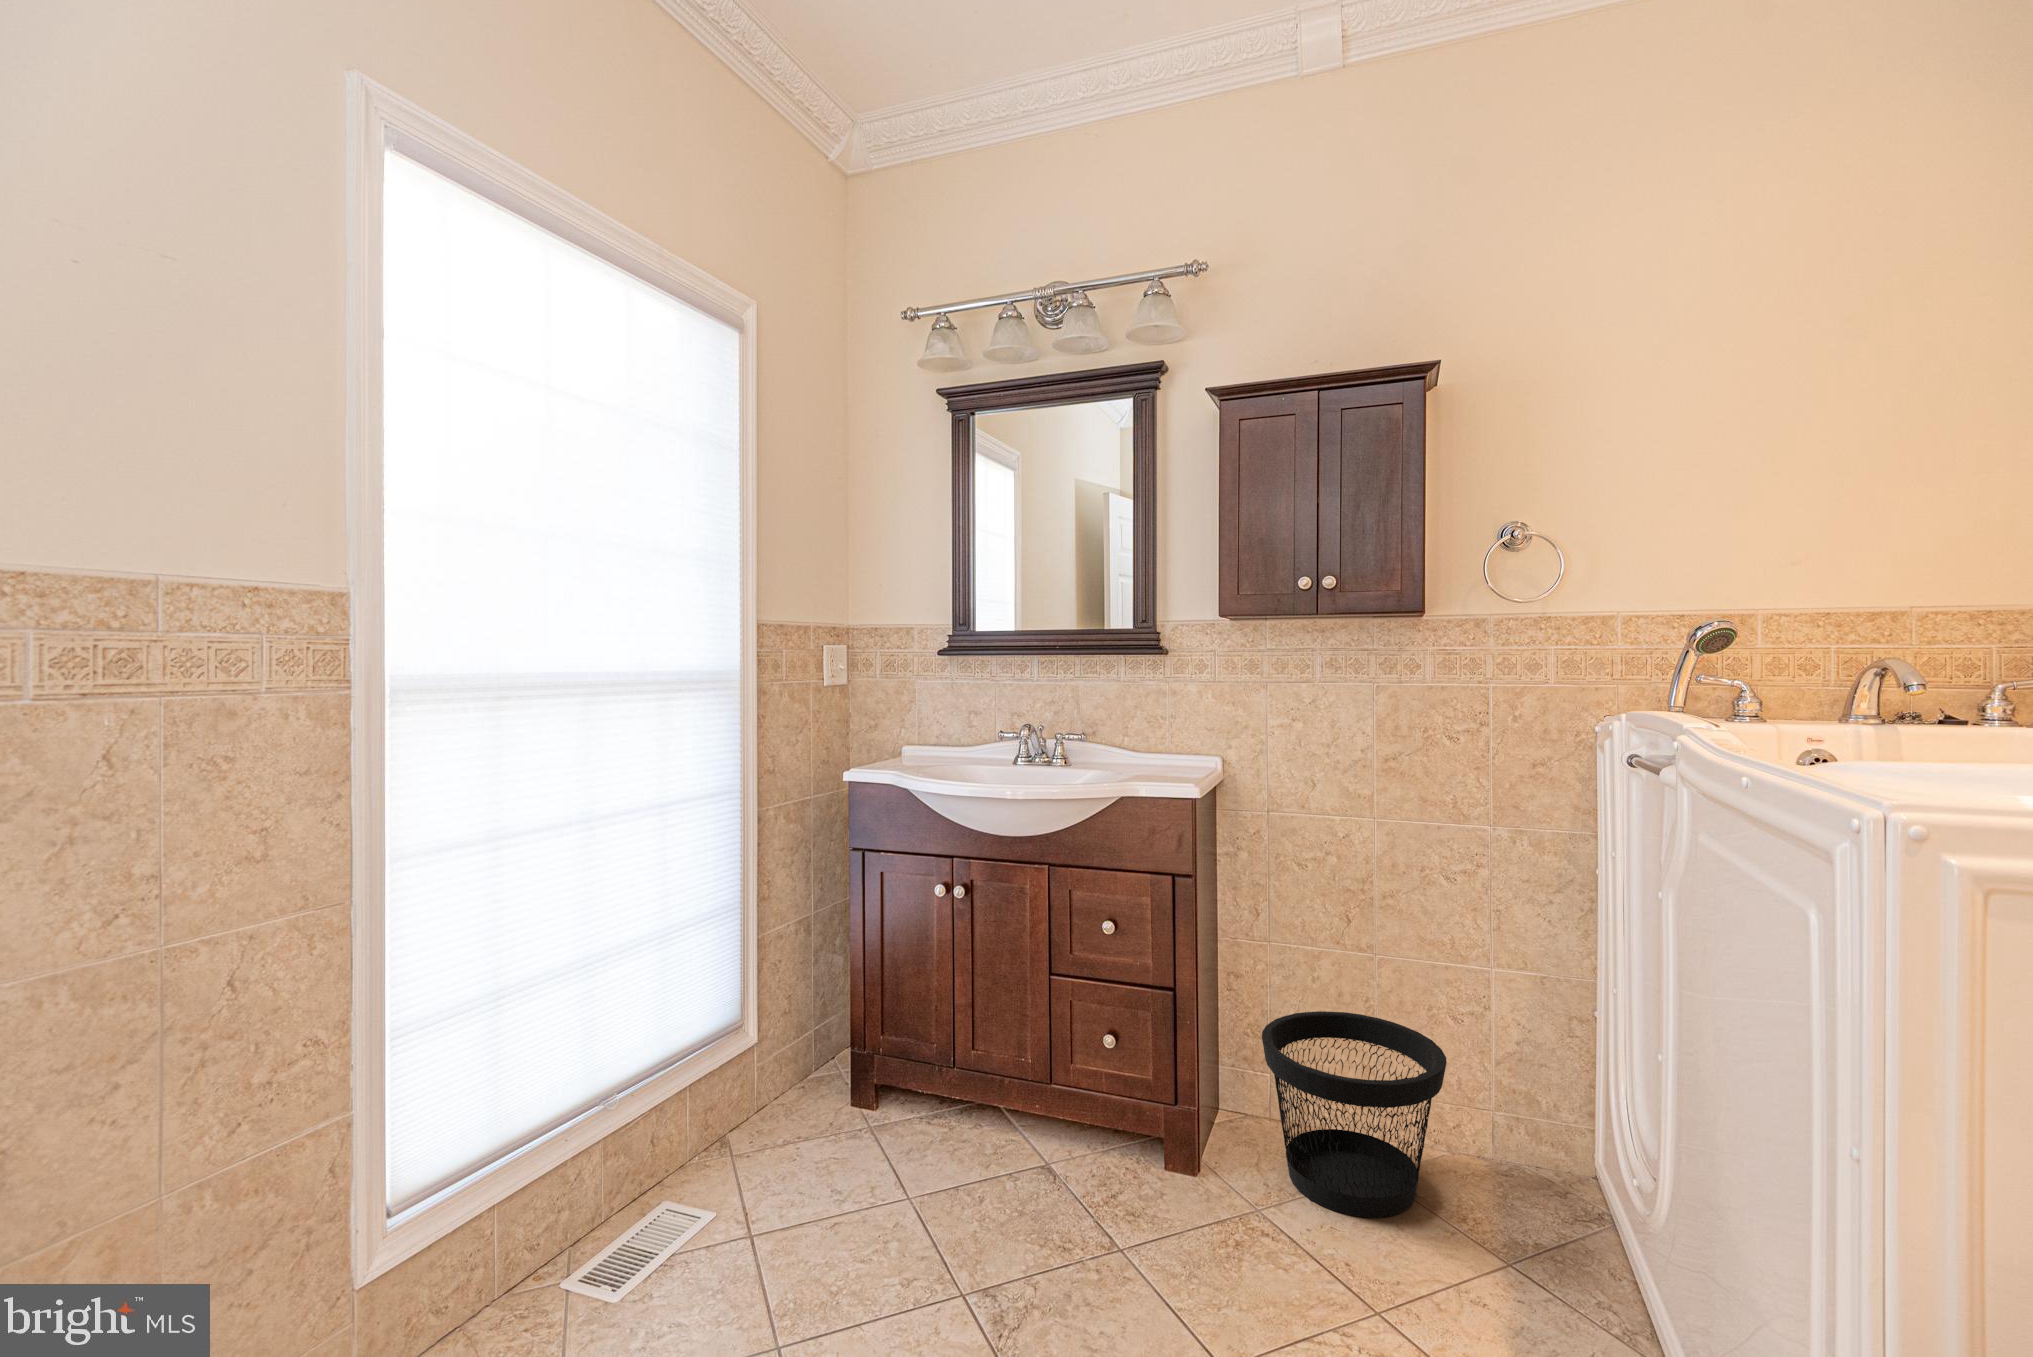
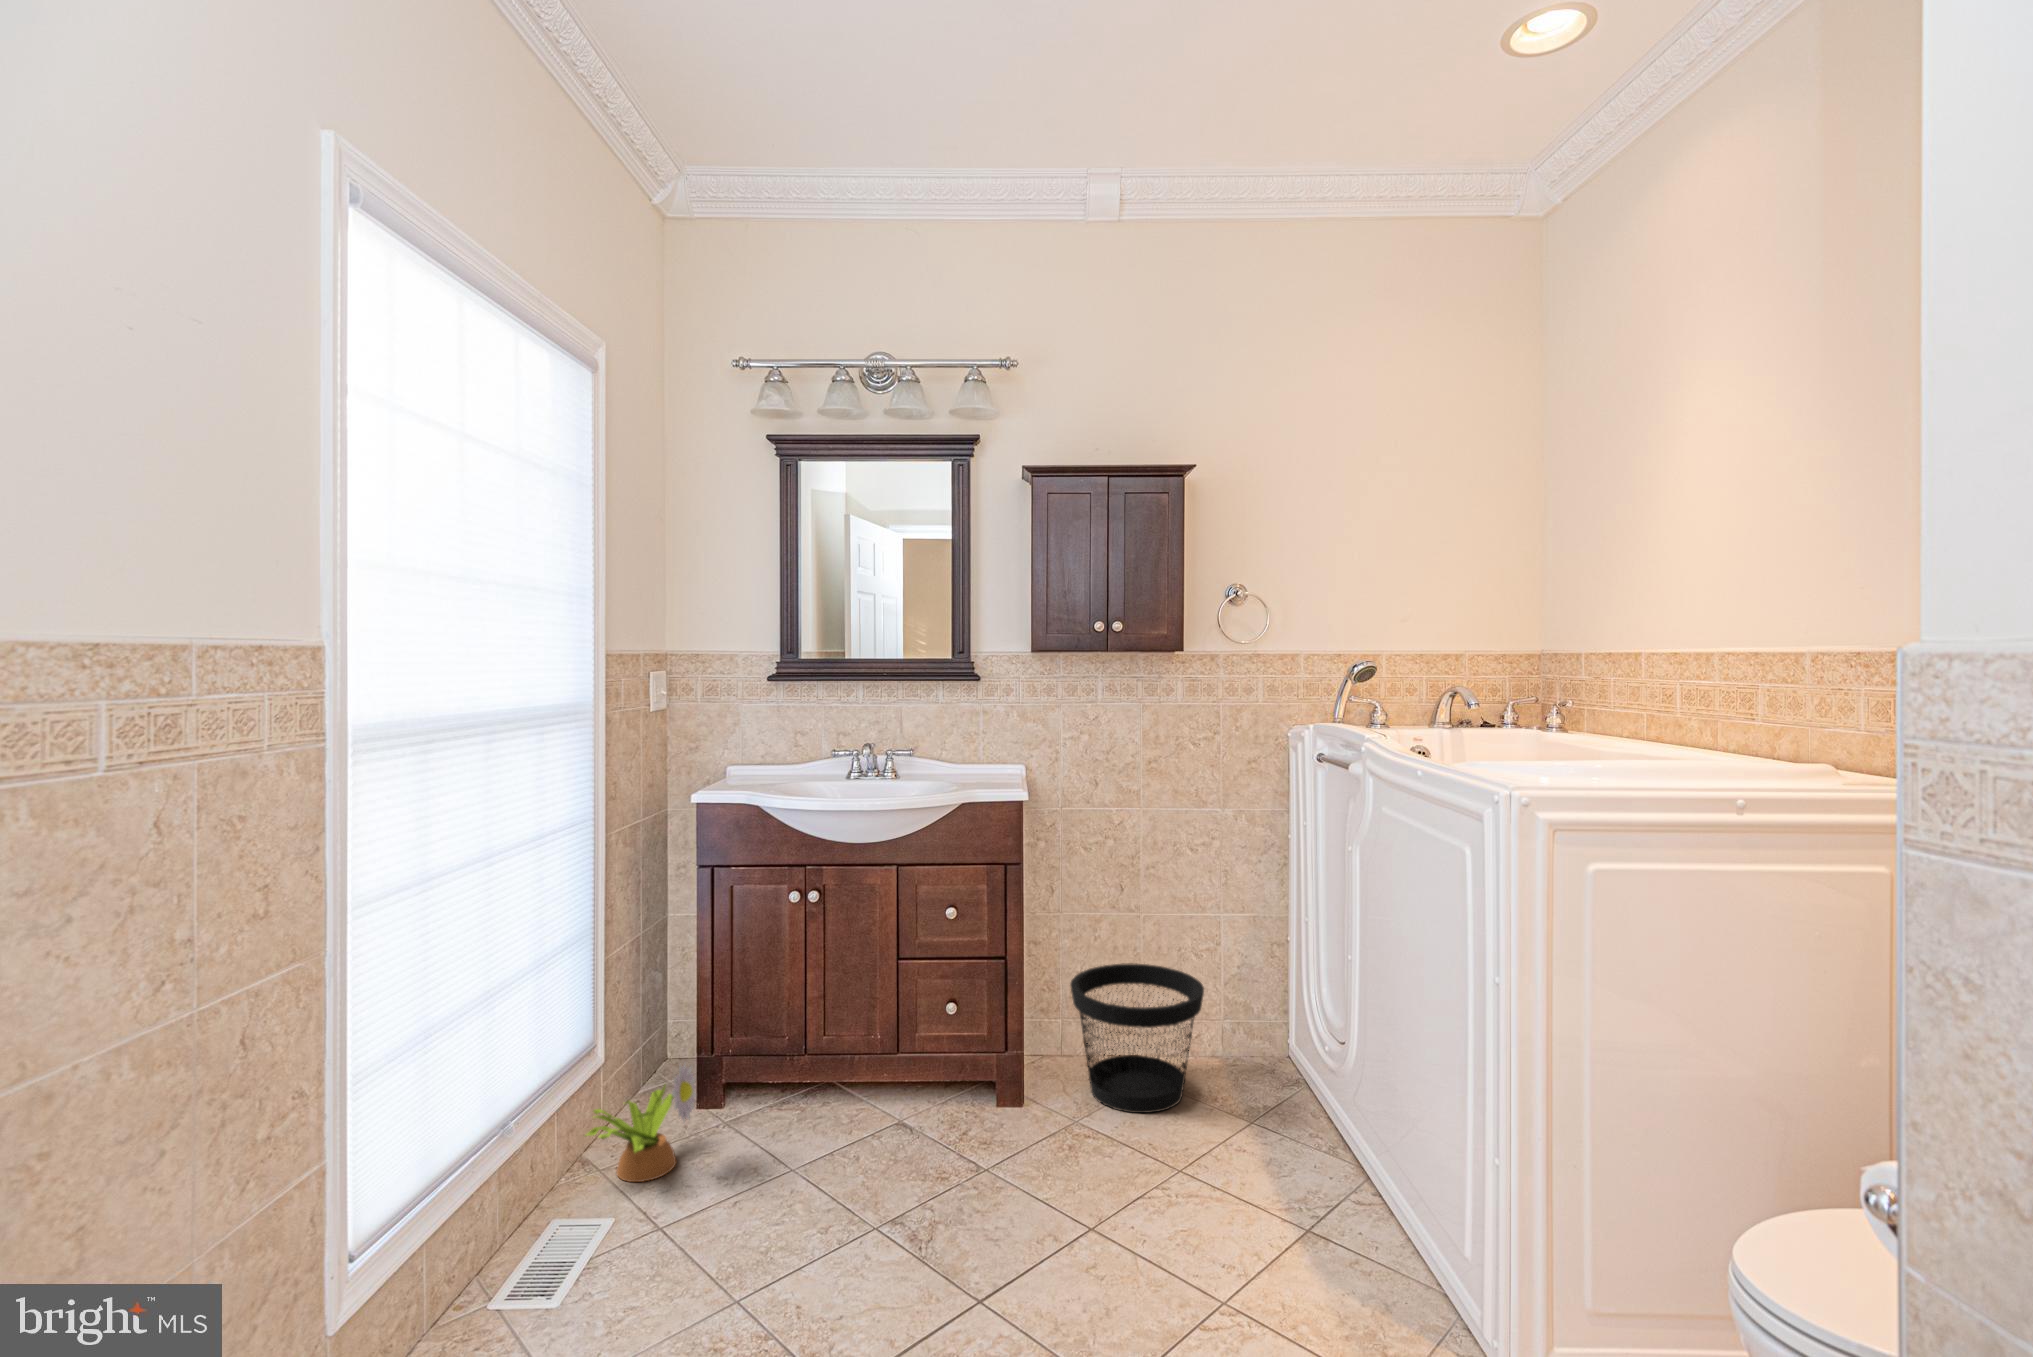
decorative plant: none [705,1055,822,1178] -> present [585,1063,696,1182]

